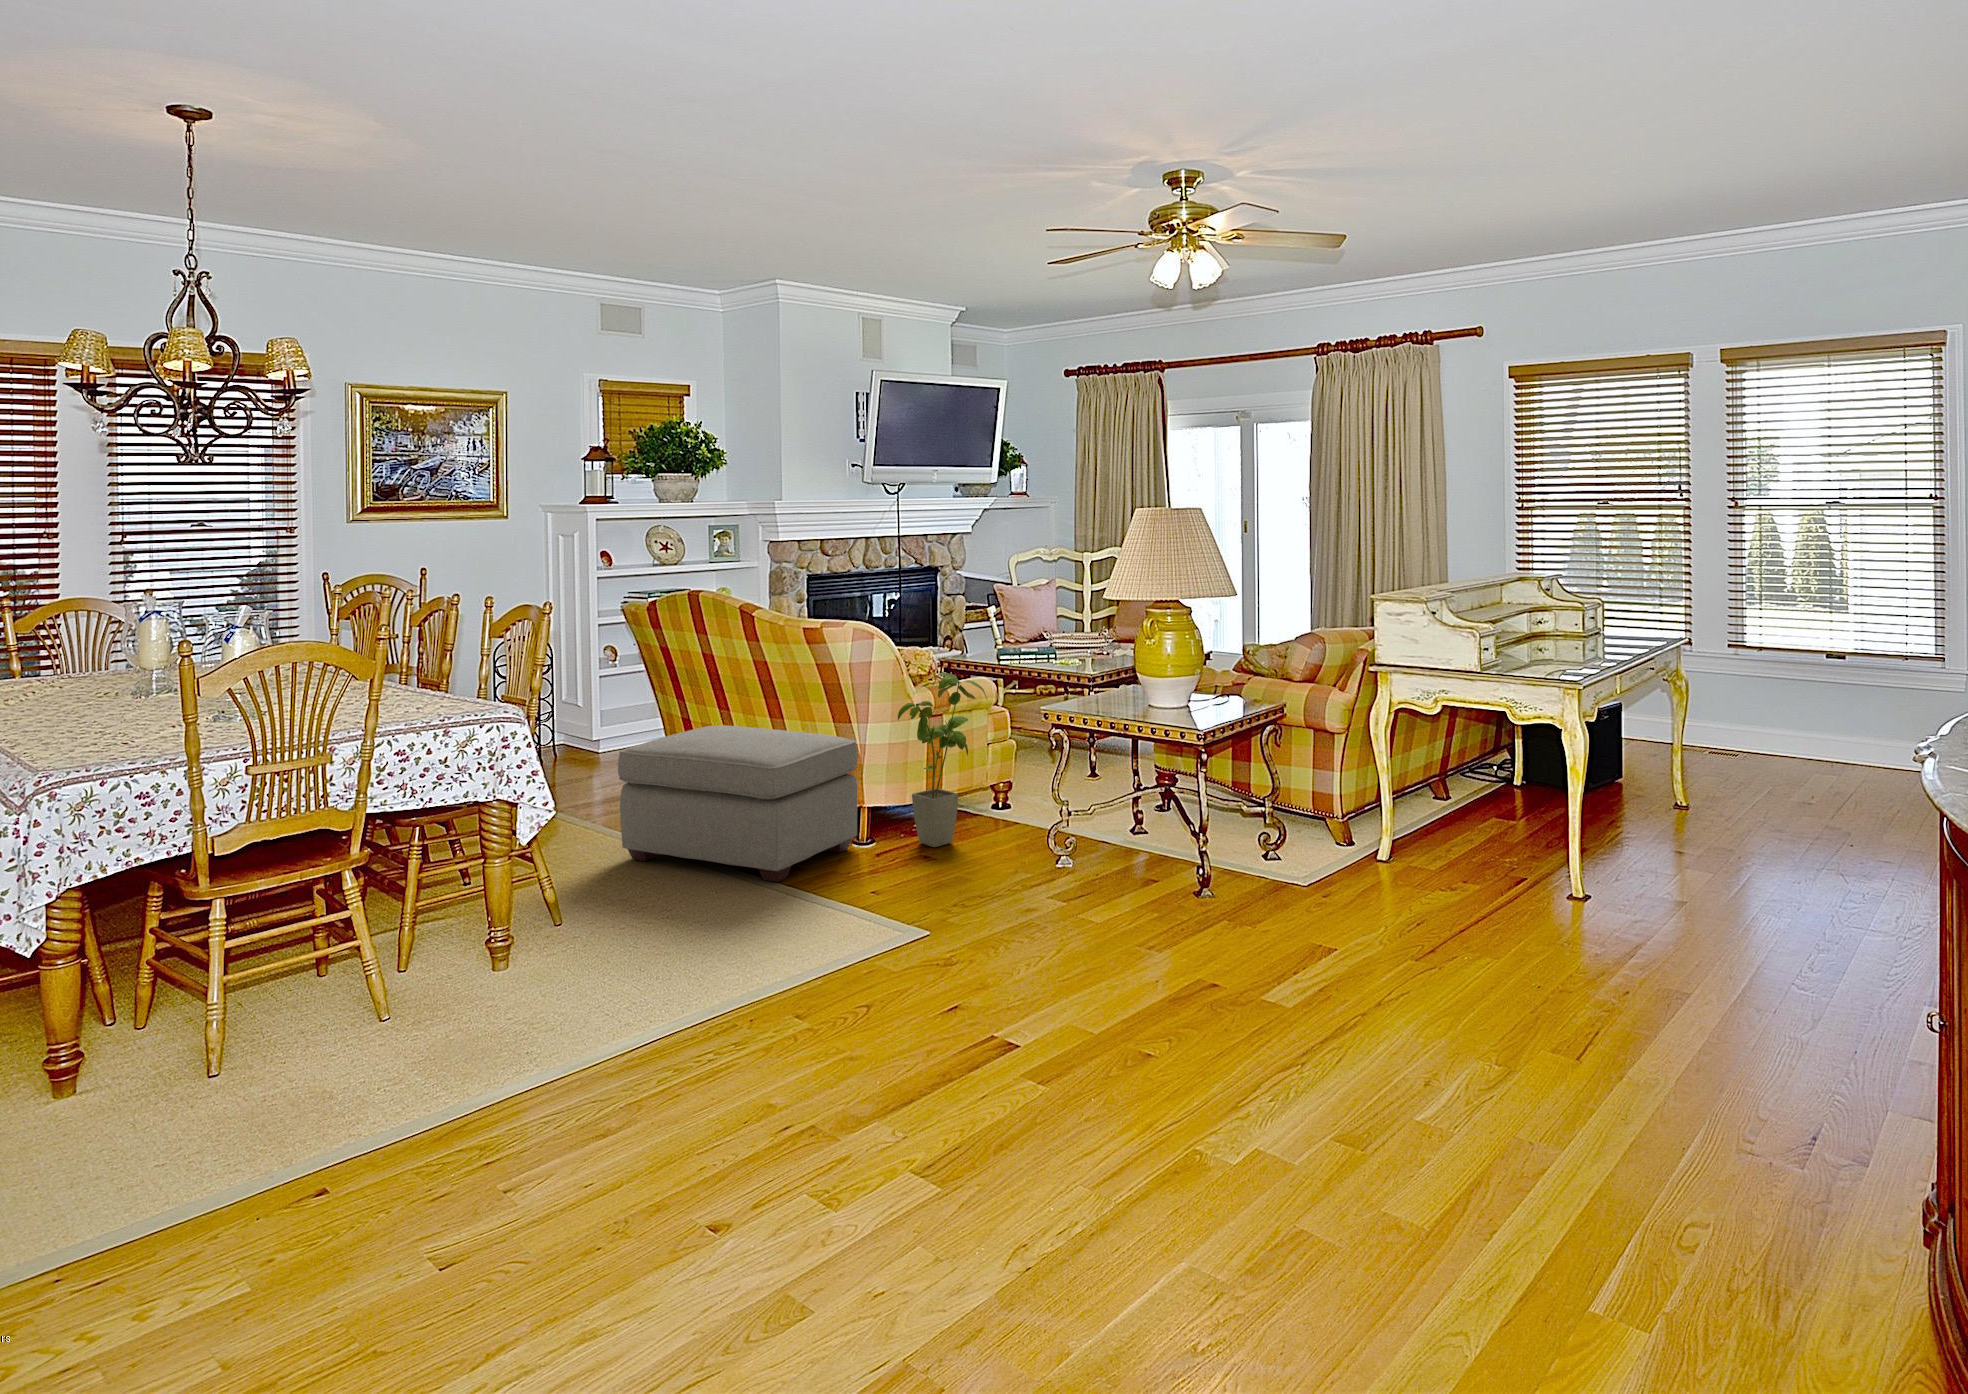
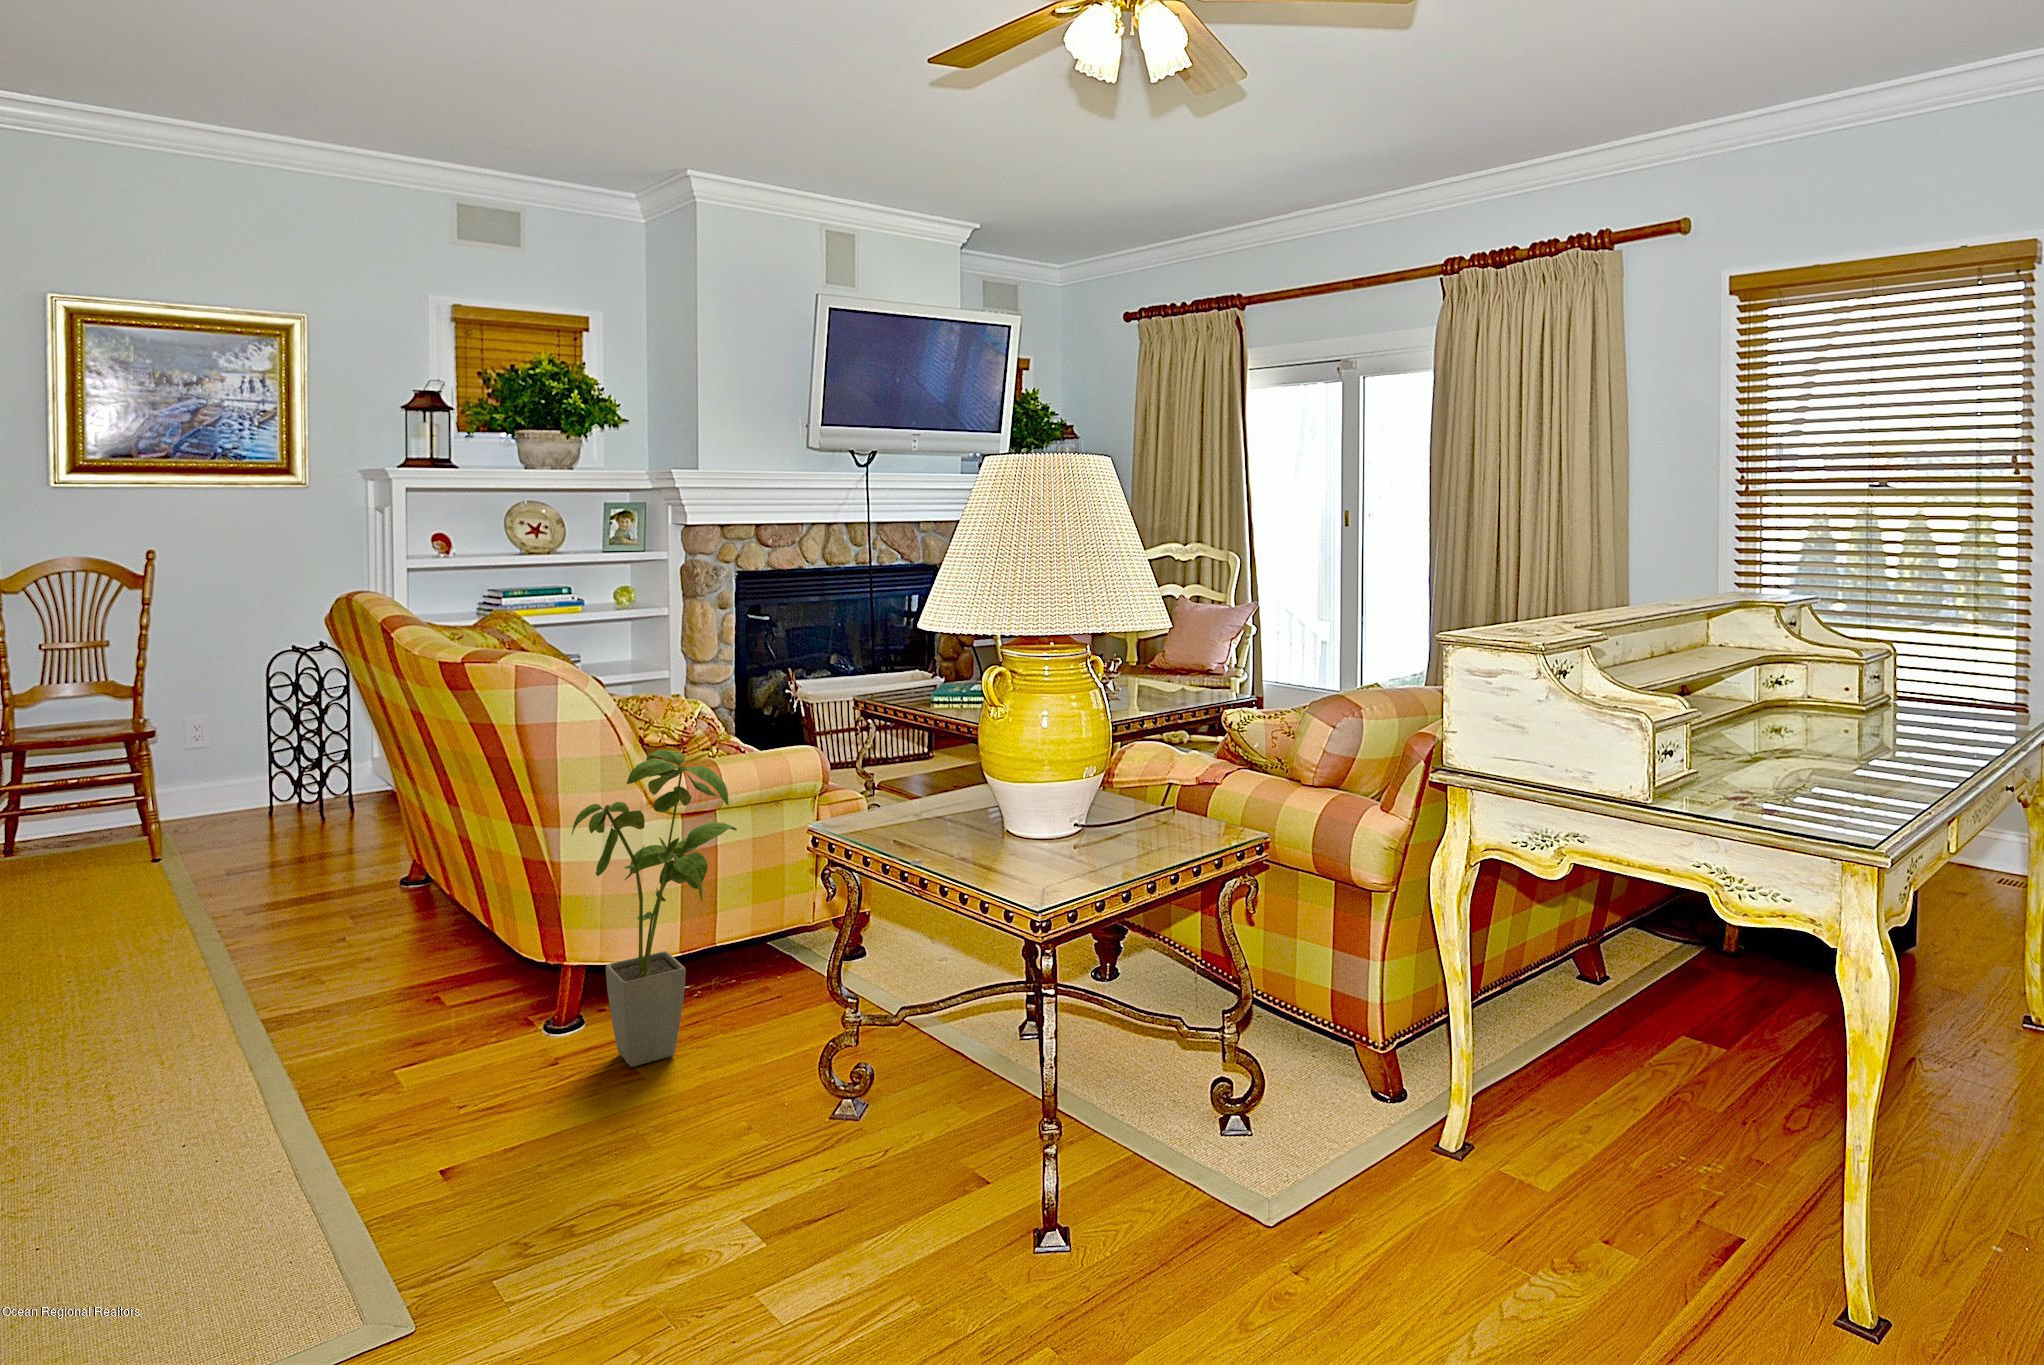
ottoman: present [618,725,858,882] -> none [54,822,503,1160]

